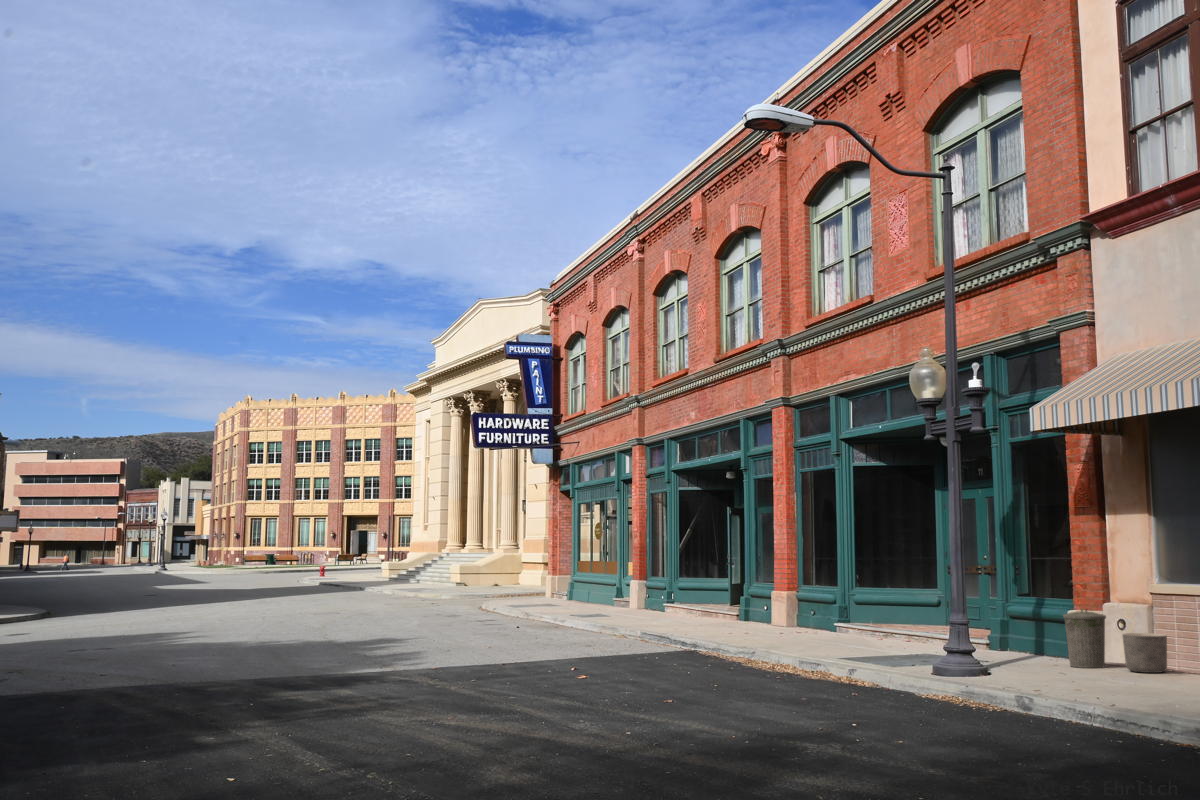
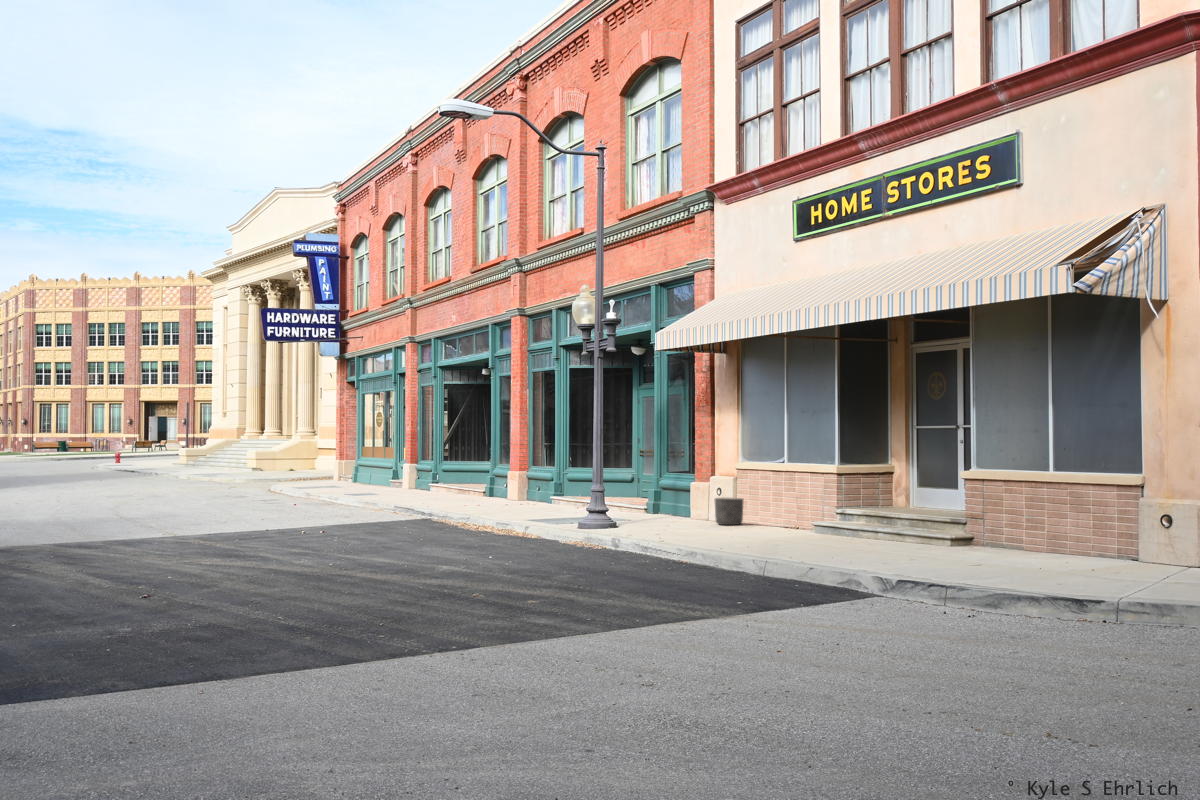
trash can: present [1063,609,1106,668] -> none [681,481,710,523]

